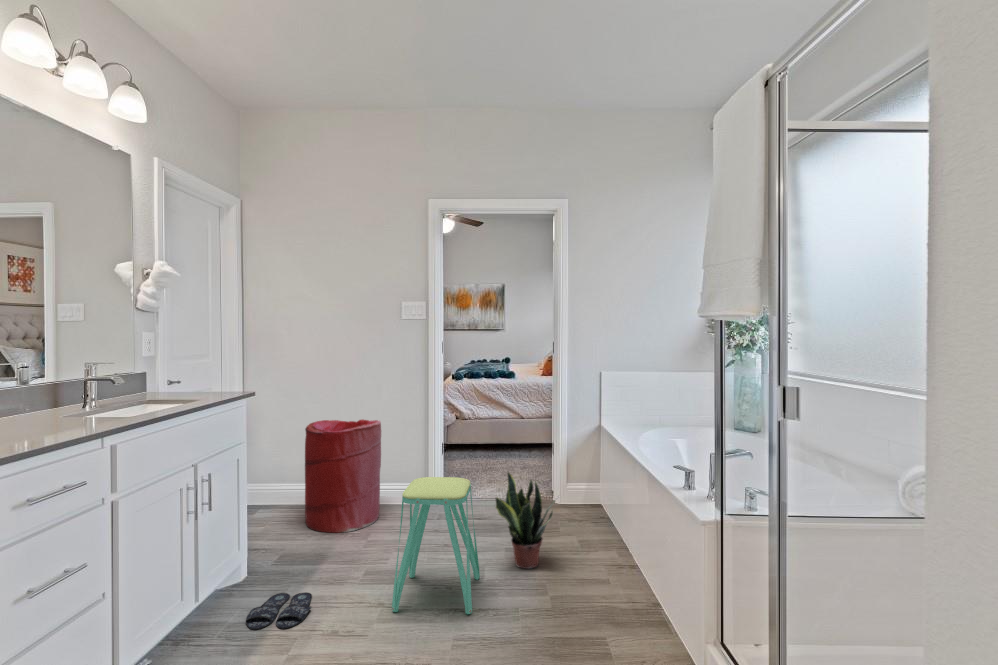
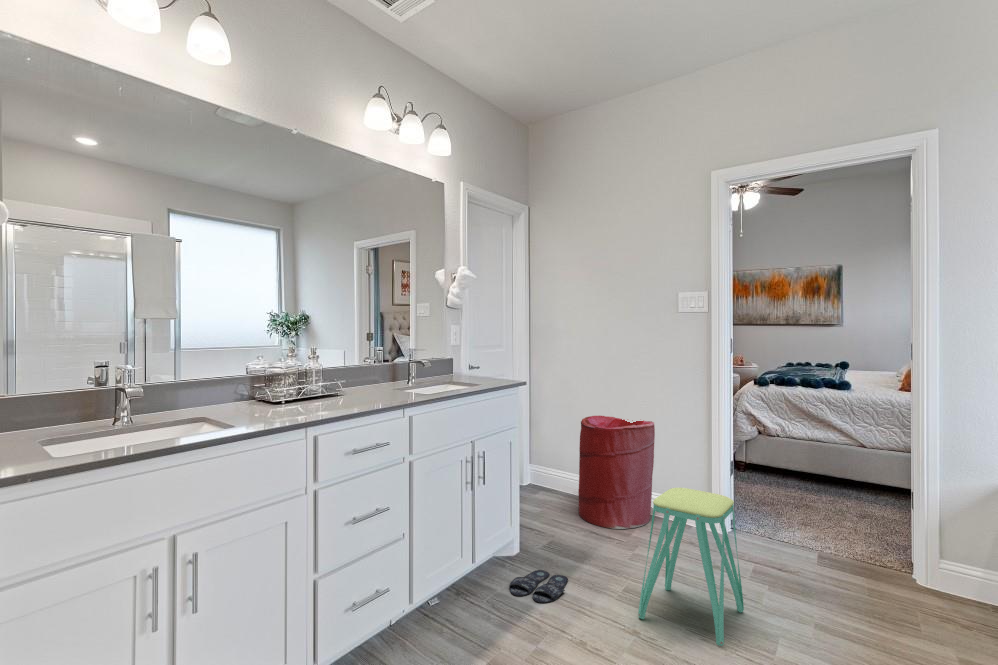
potted plant: present [496,472,555,569] -> none [767,499,859,619]

